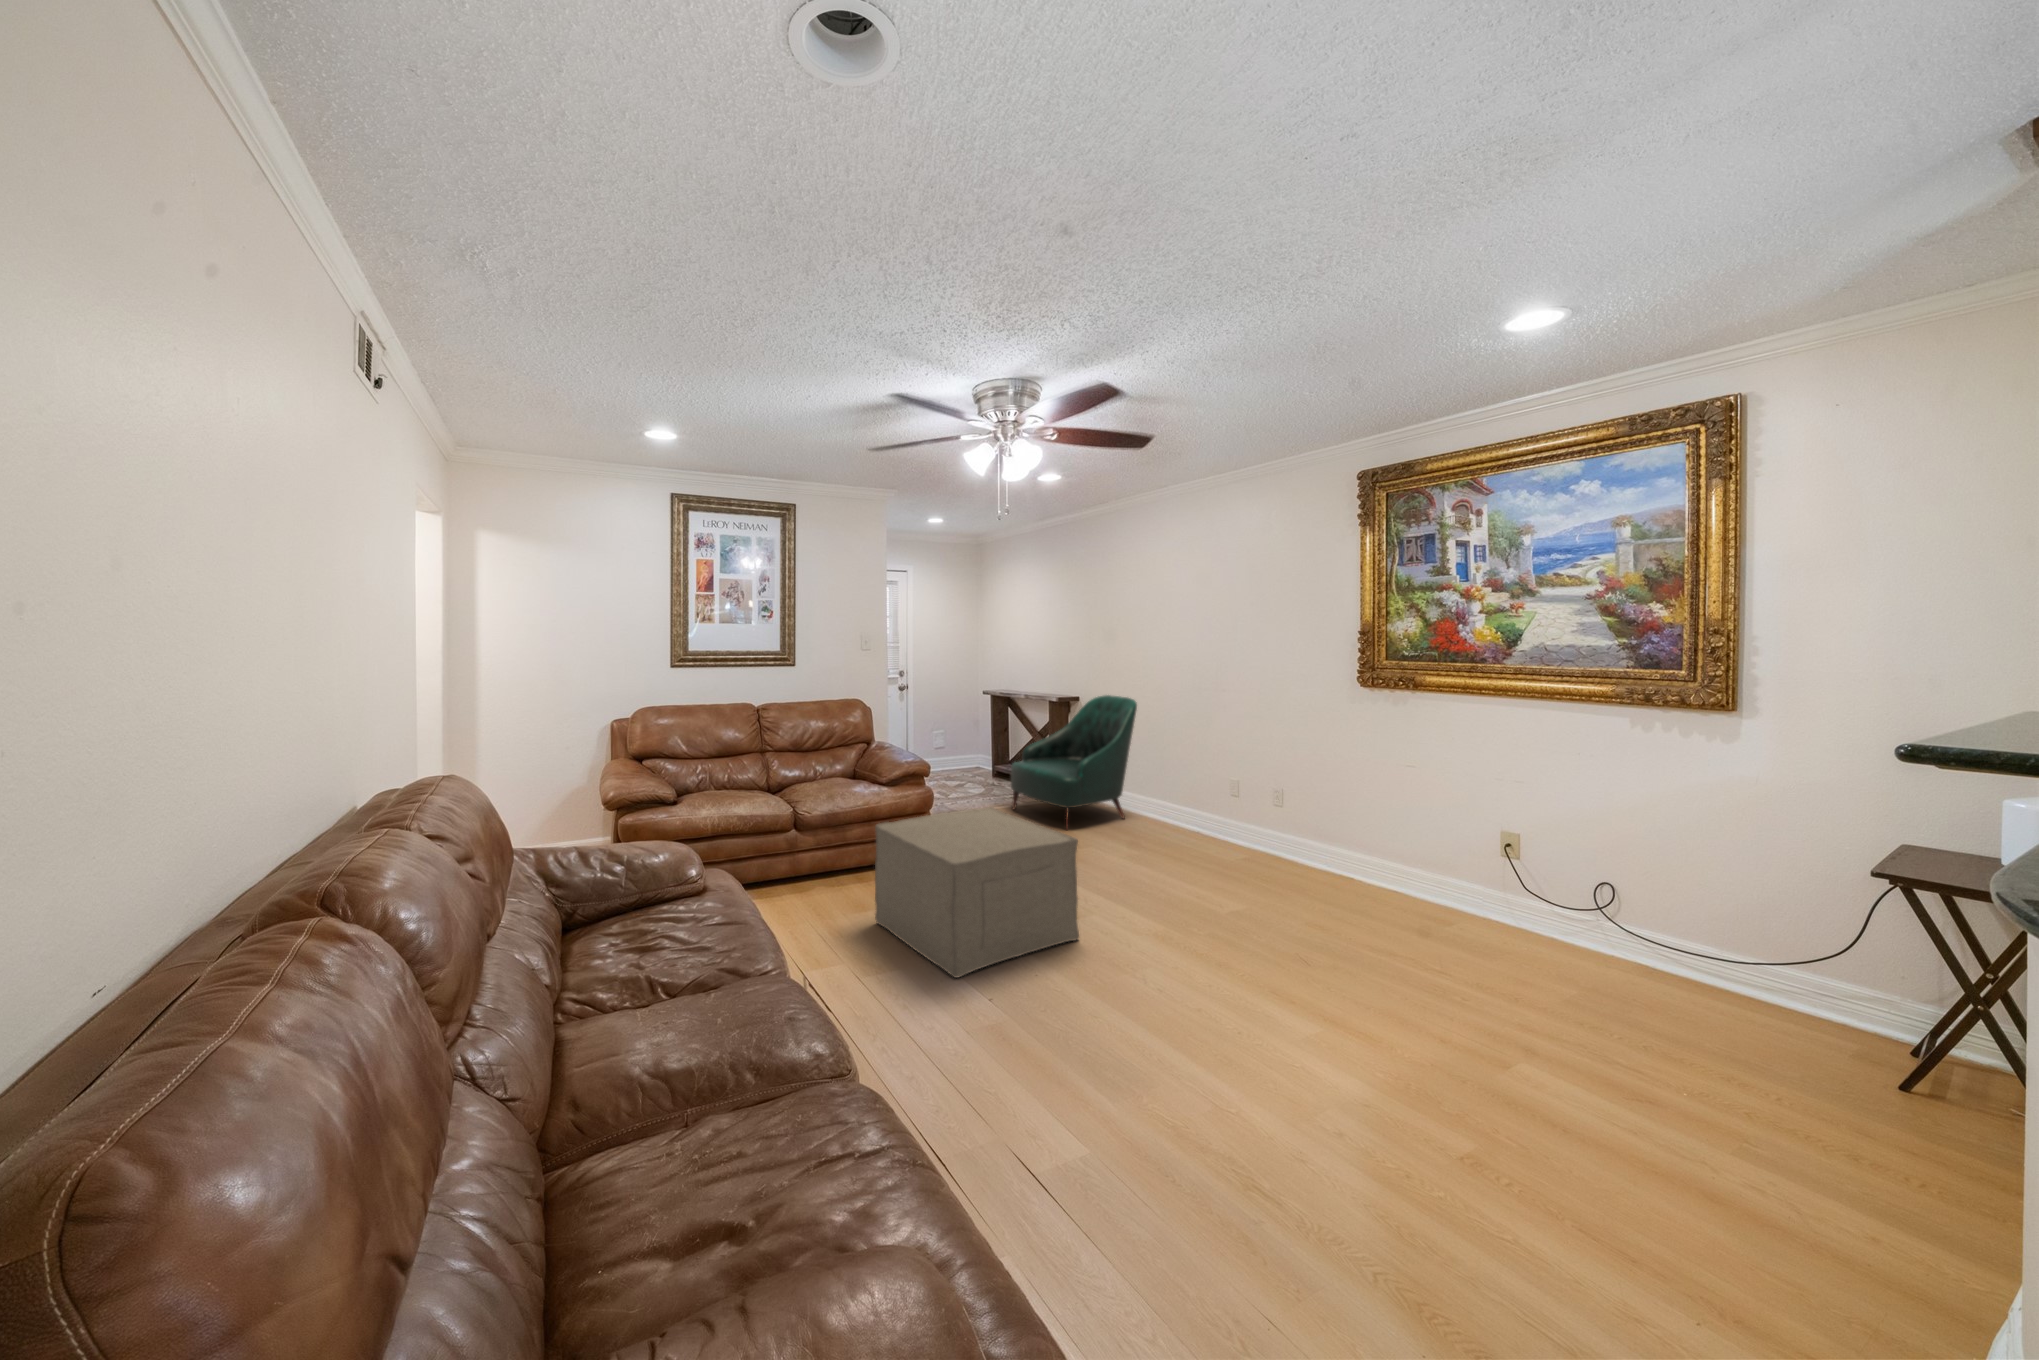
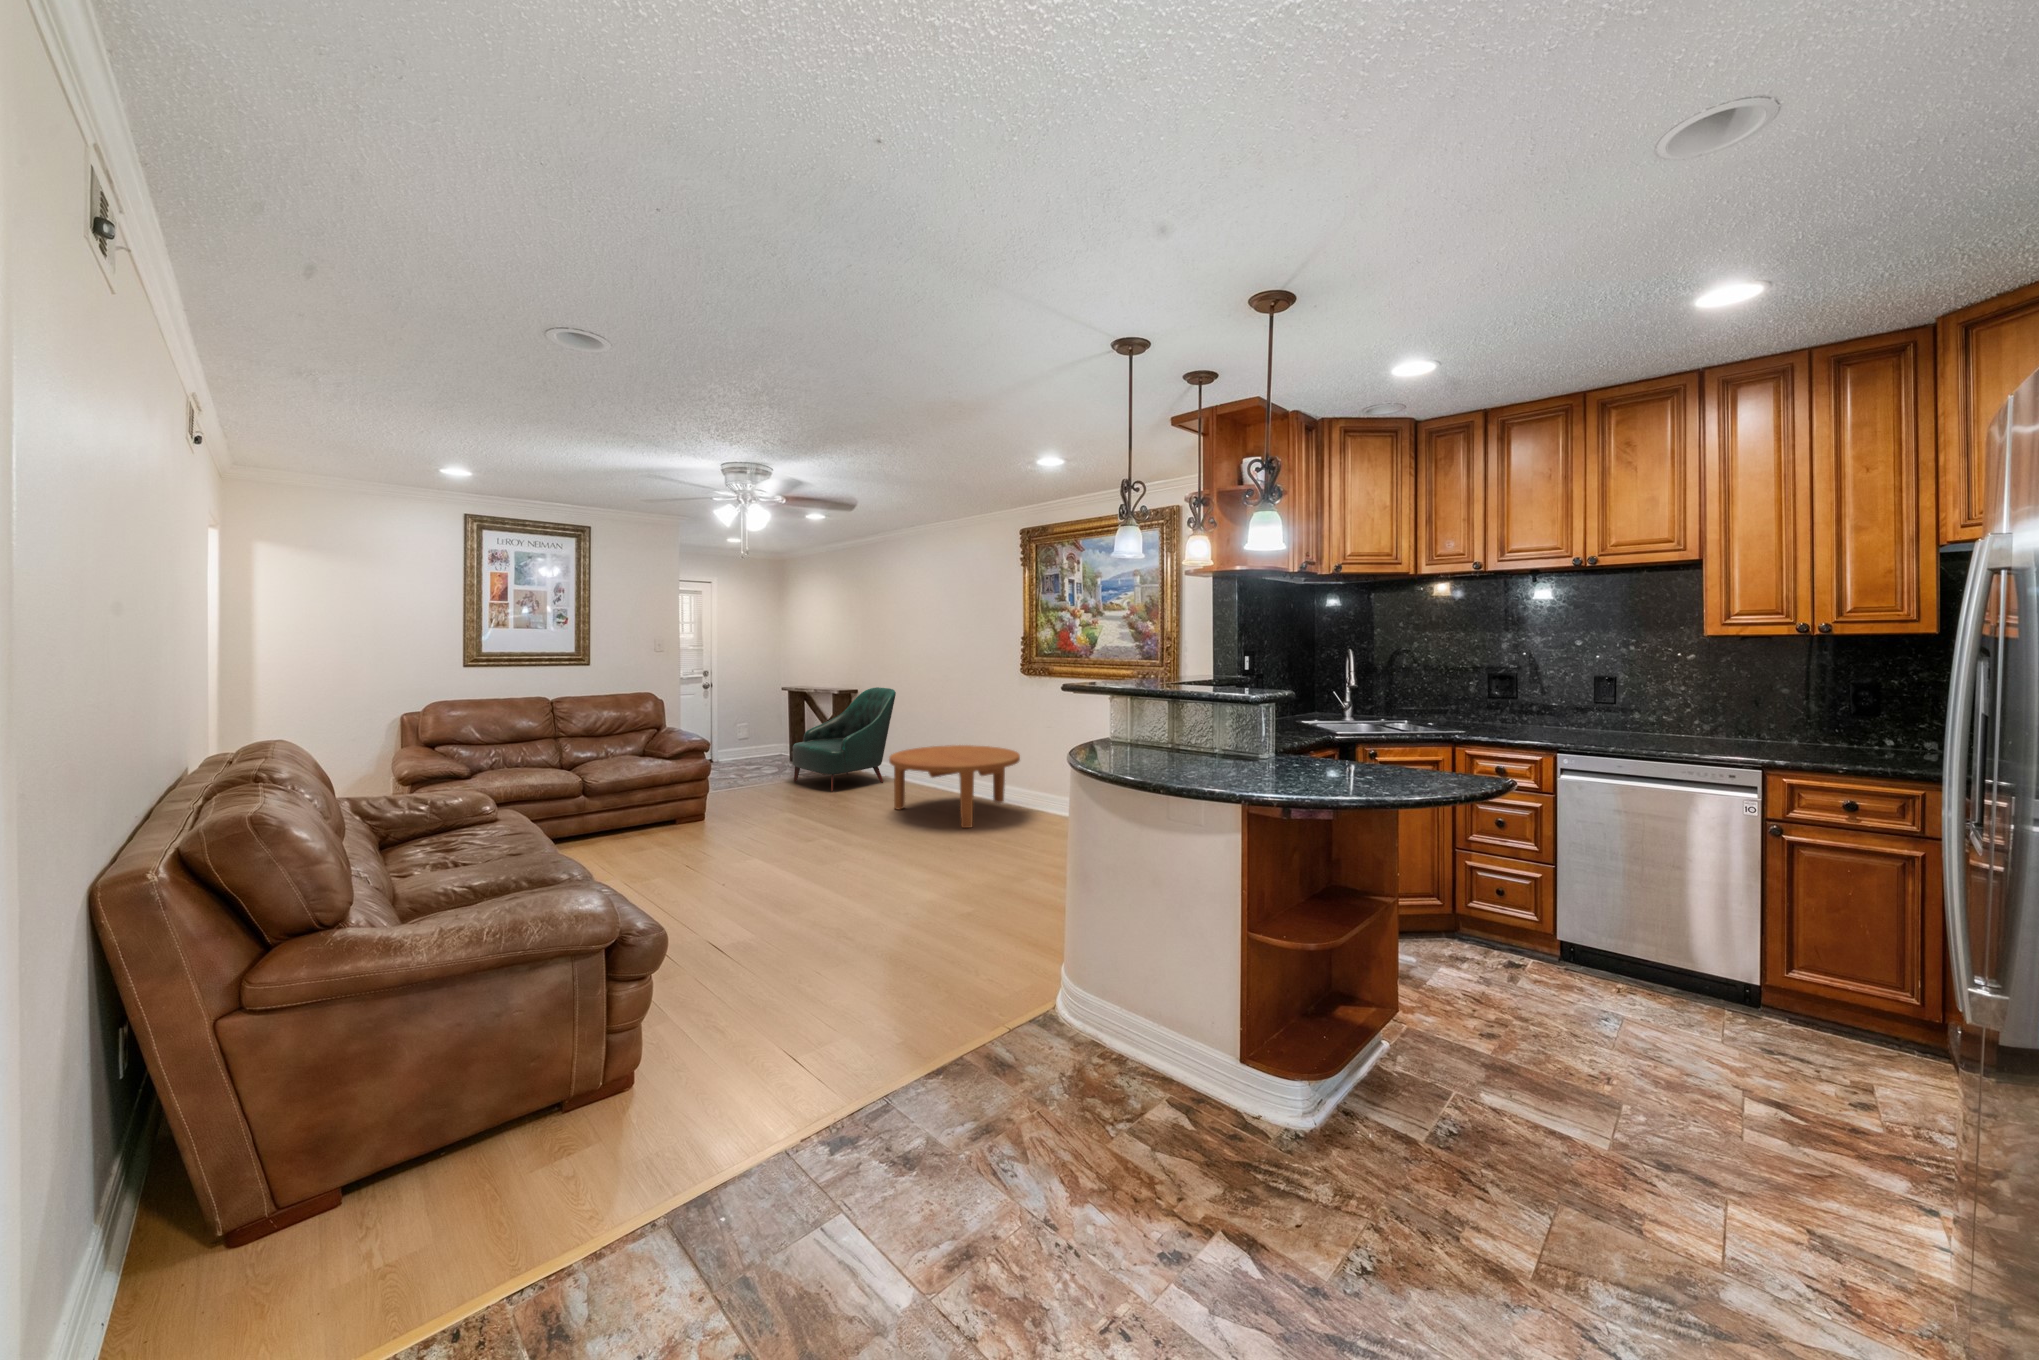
coffee table: none [1167,782,1372,921] -> present [889,745,1020,828]
ottoman: present [875,806,1079,978] -> none [648,766,803,874]

